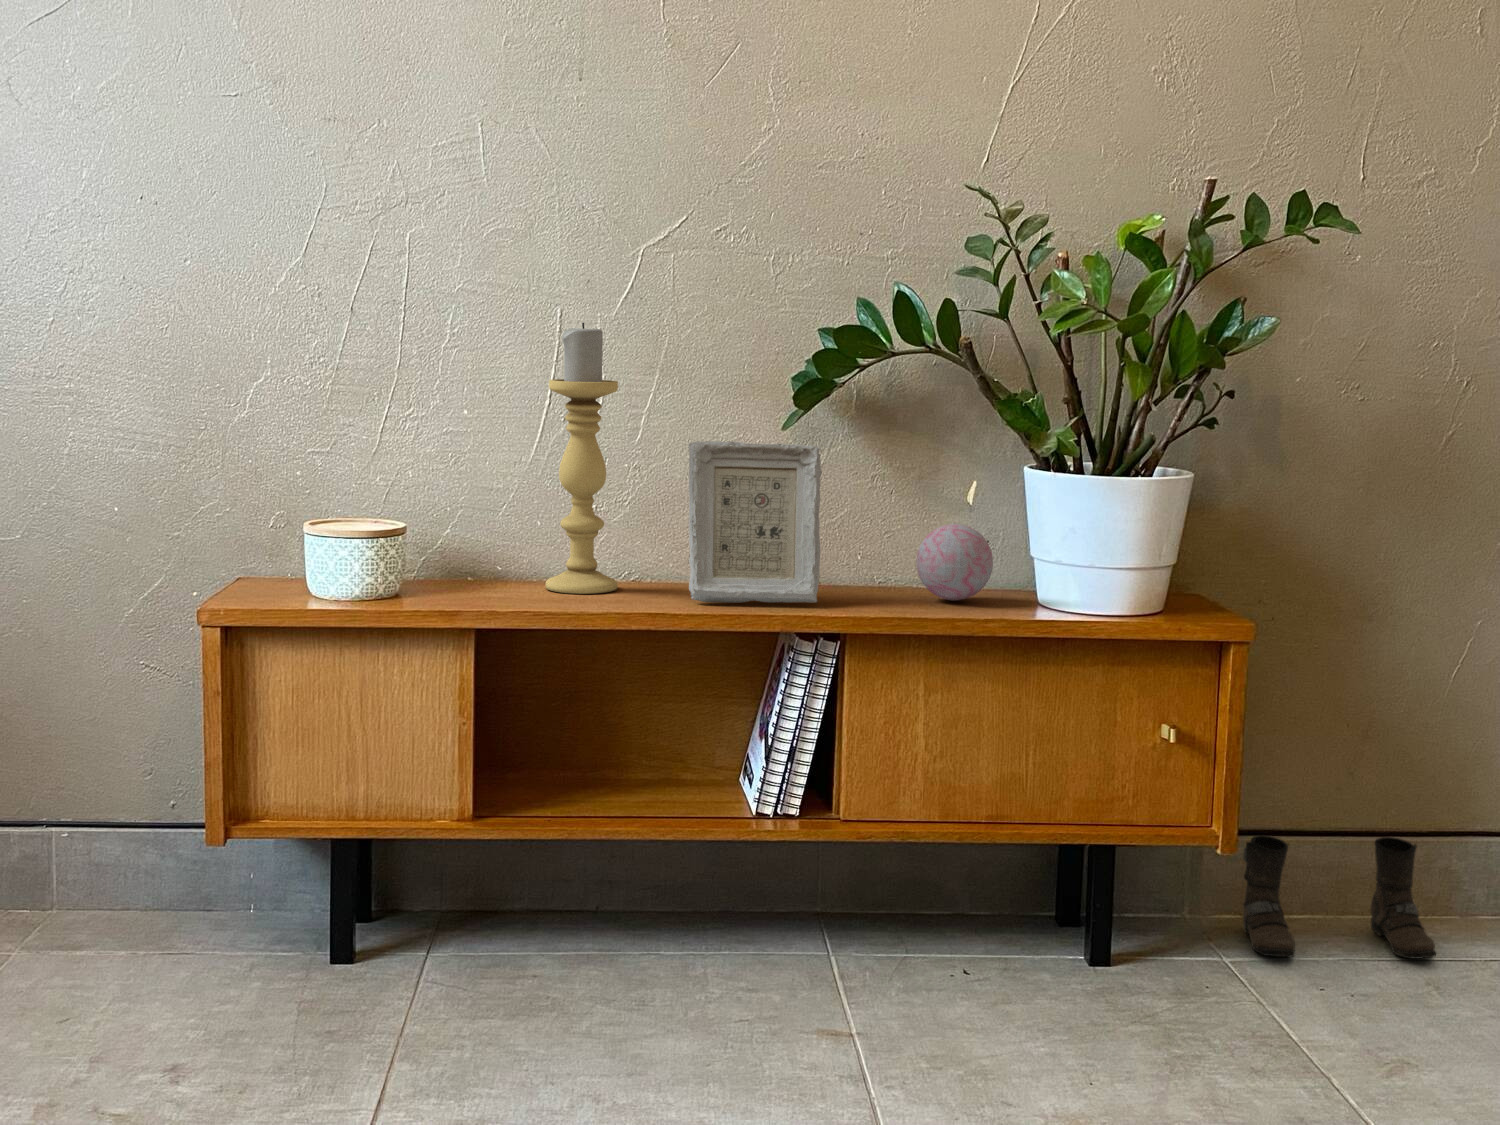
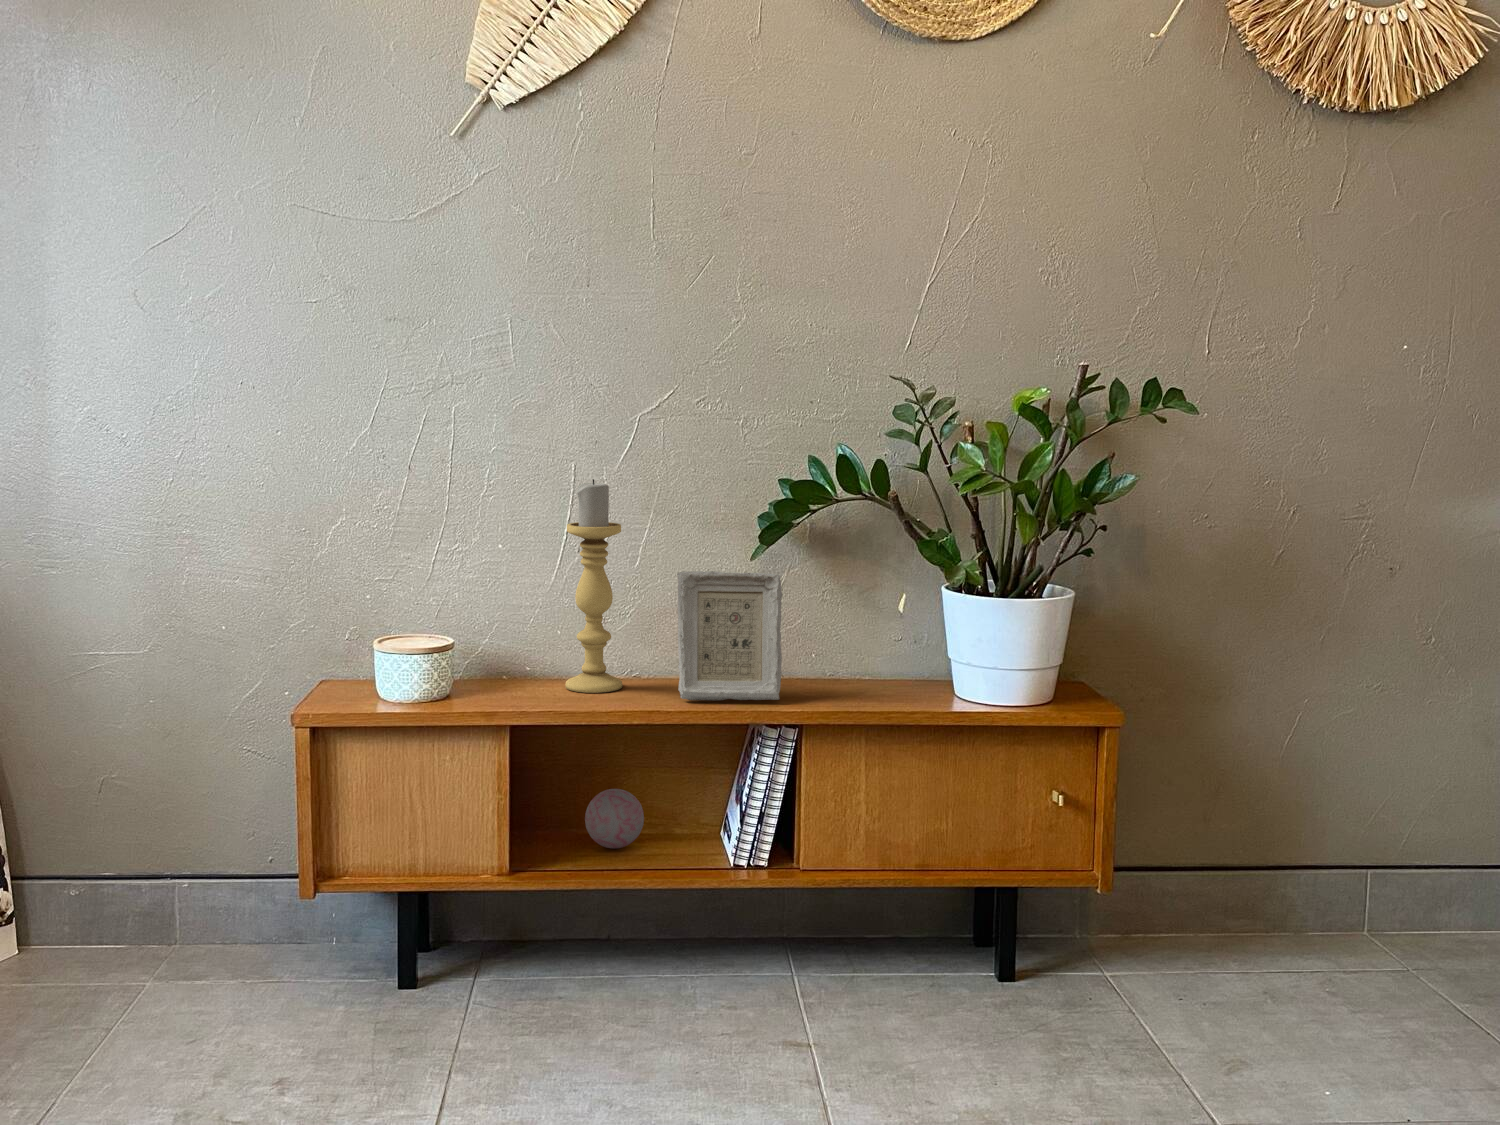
decorative ball: present [916,524,993,600] -> present [585,789,644,848]
boots: present [1243,835,1436,959] -> none [1121,872,1273,971]

